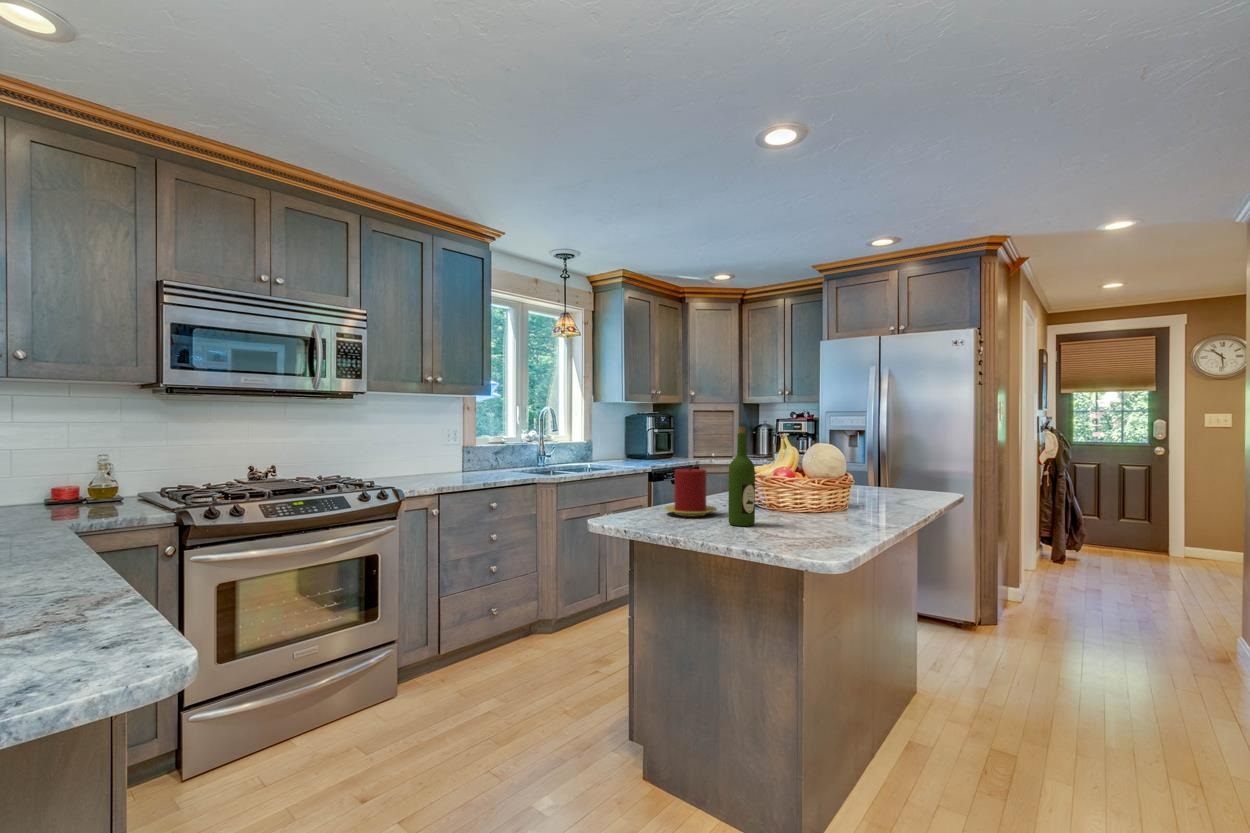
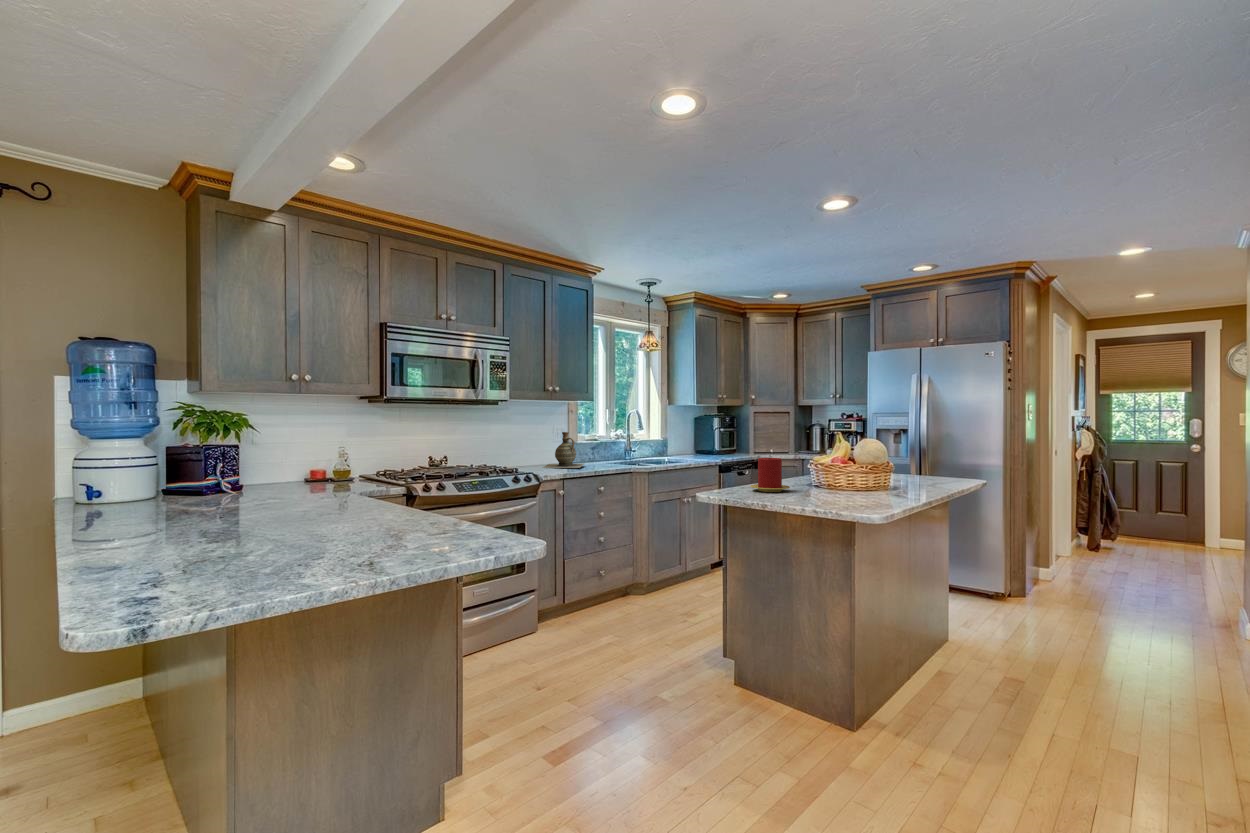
wine bottle: present [729,427,755,526] -> none [800,427,819,497]
ceramic jug: none [416,434,477,479] -> present [543,432,584,468]

